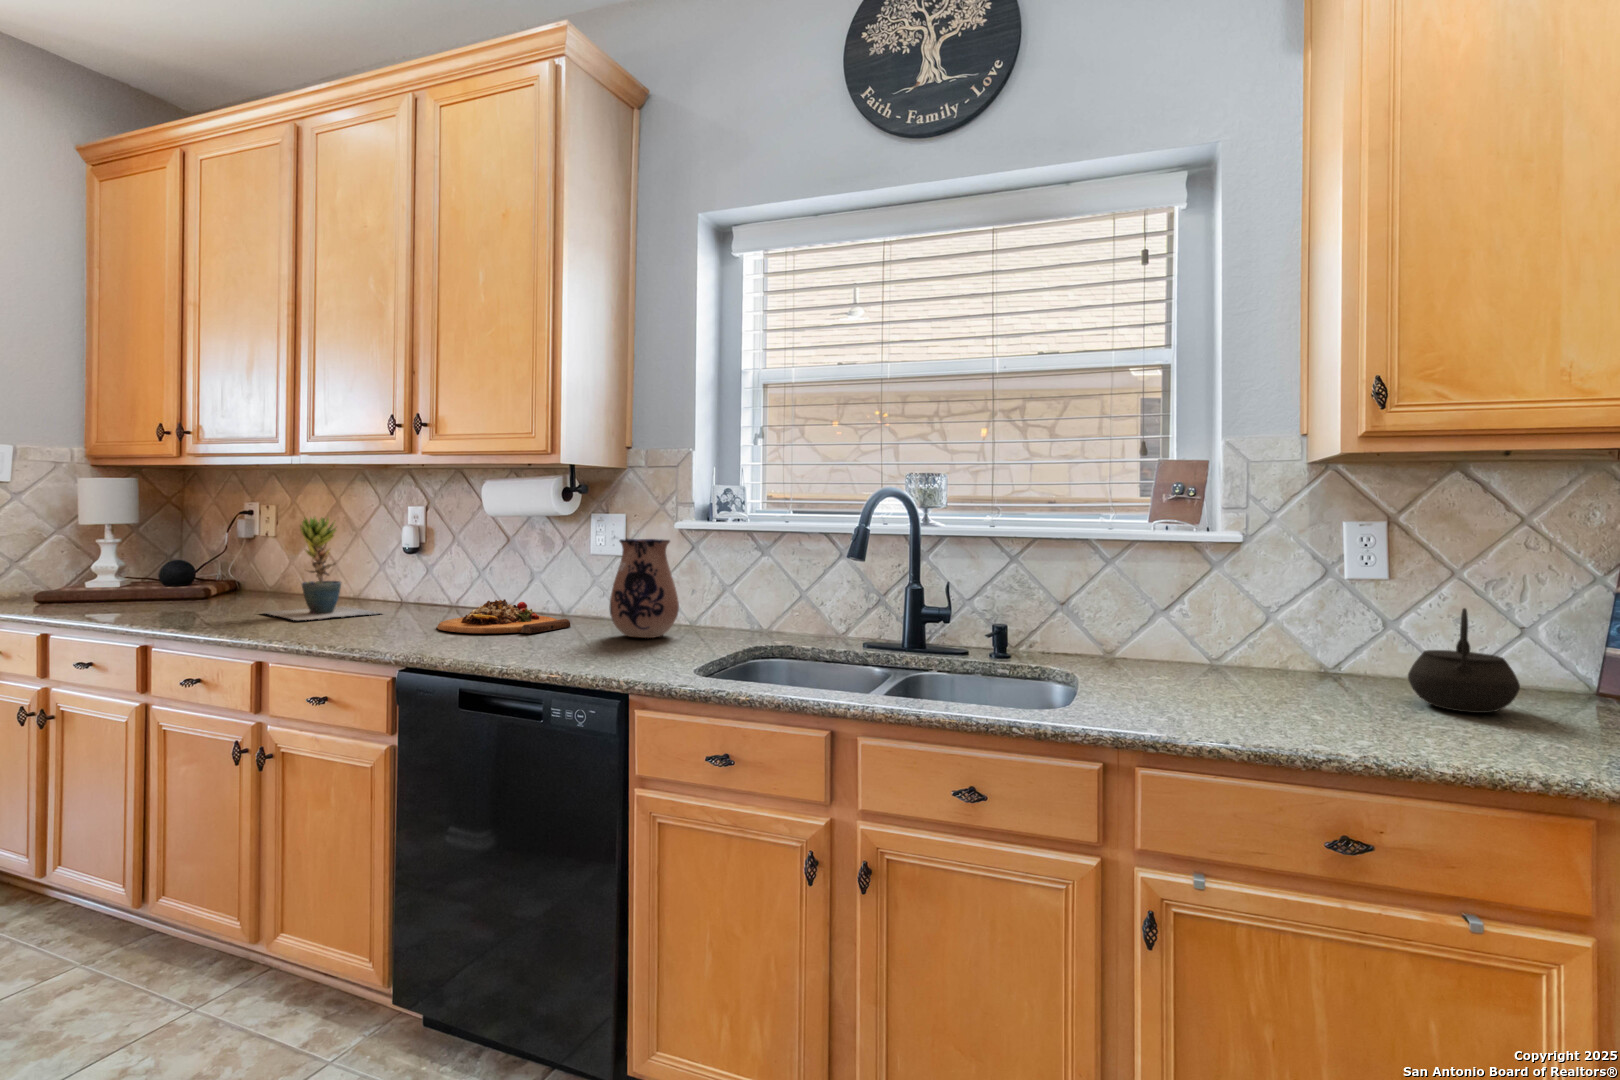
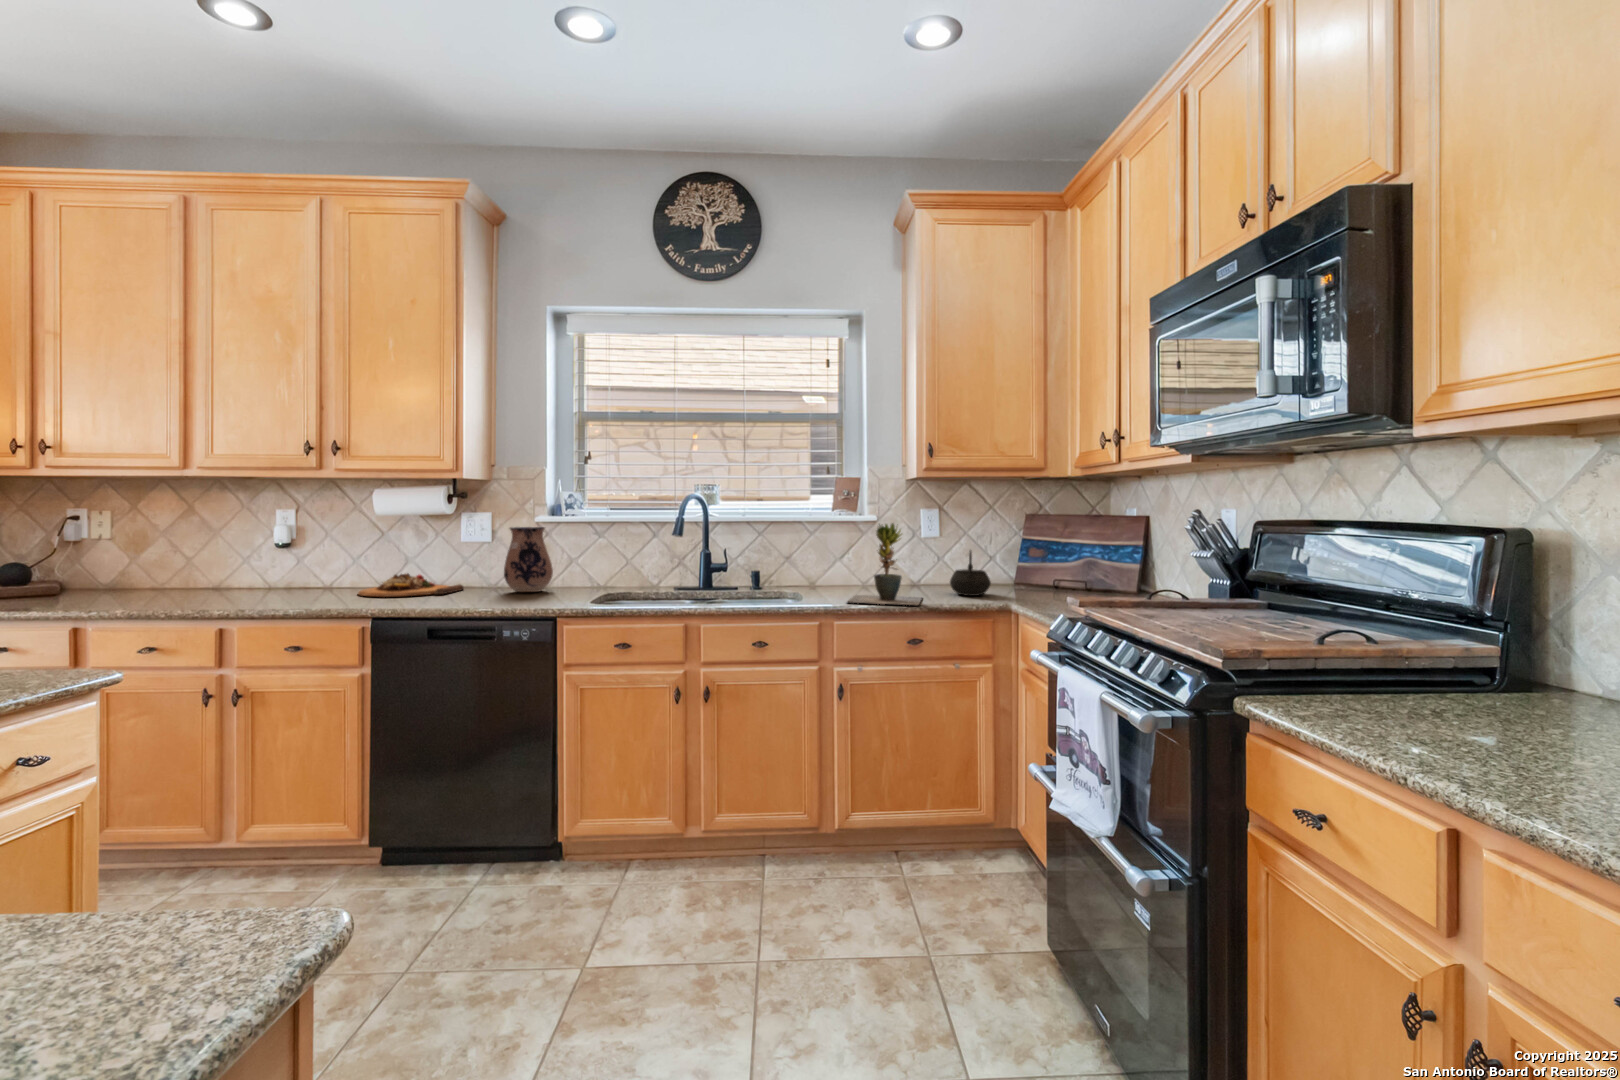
potted plant: present [265,517,379,620] -> present [848,523,922,605]

